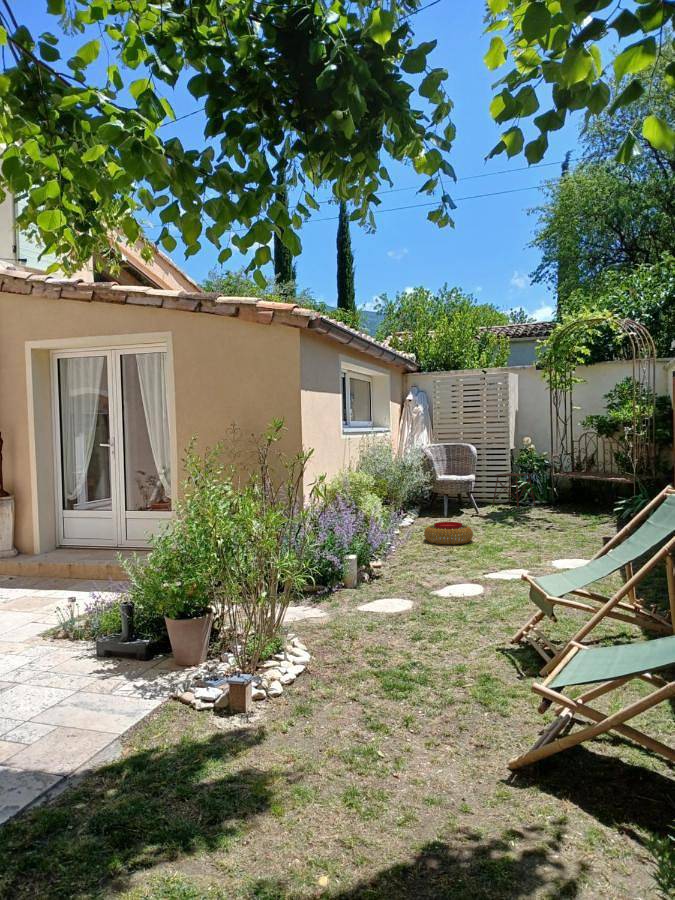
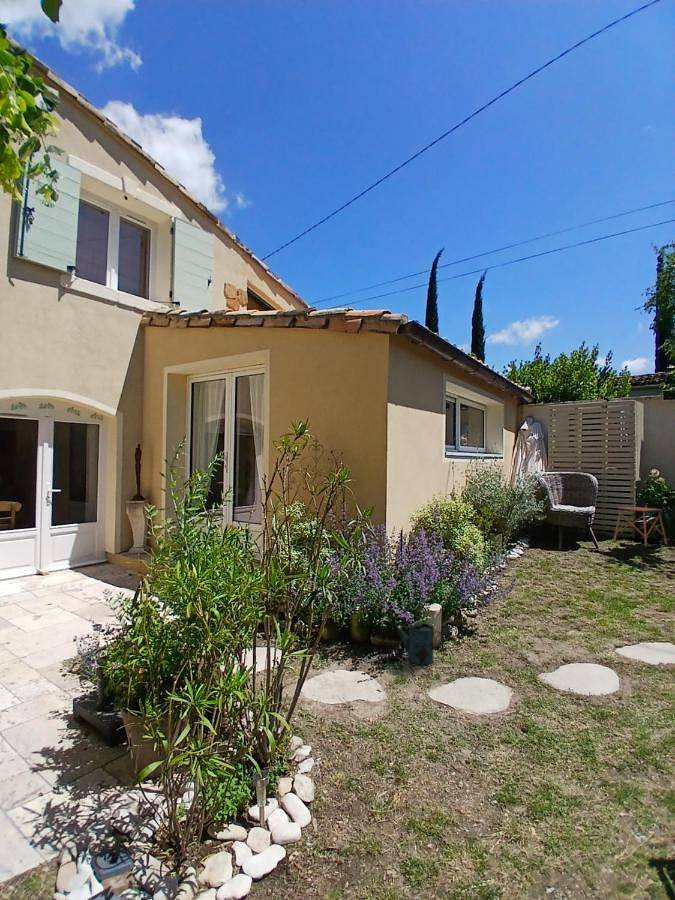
pouf: present [424,522,473,545] -> none [534,560,595,589]
watering can: none [318,564,362,597] -> present [389,616,443,665]

